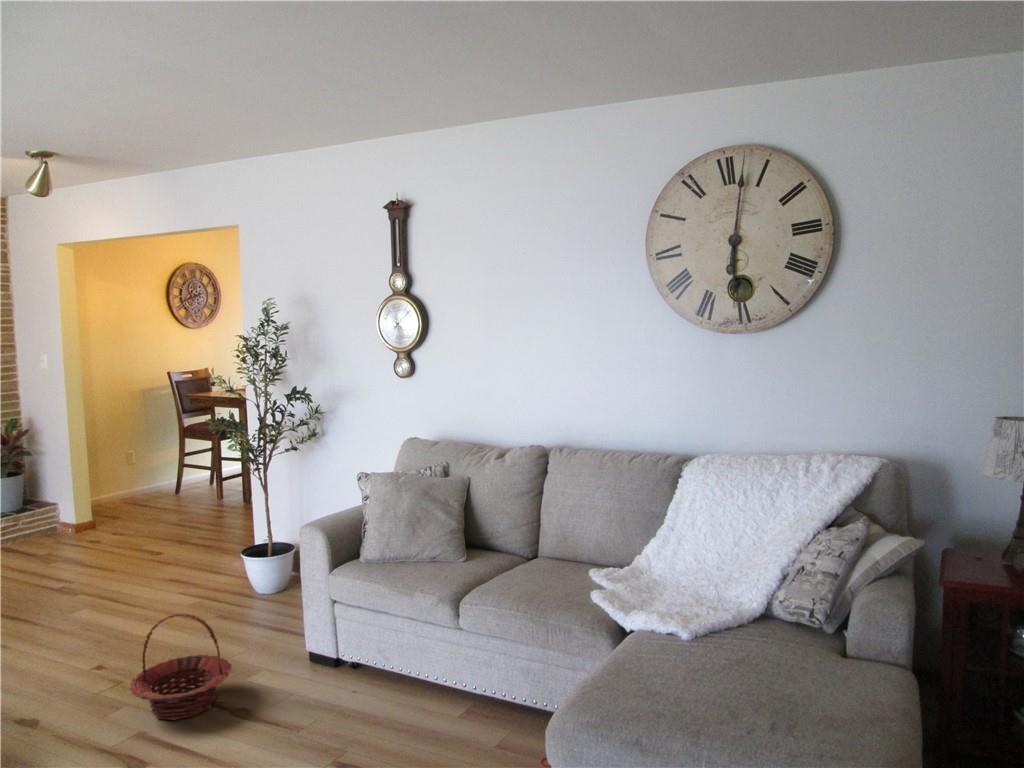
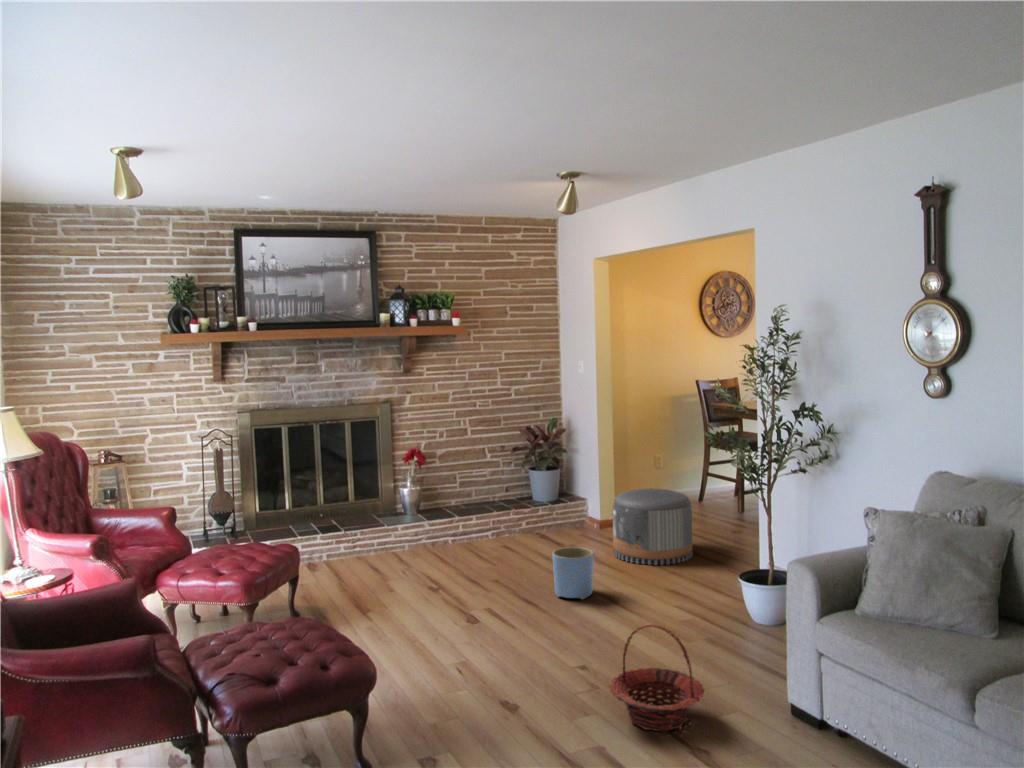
pouf: none [89,484,181,566] -> present [613,488,693,565]
planter: none [22,558,77,619] -> present [552,547,594,599]

